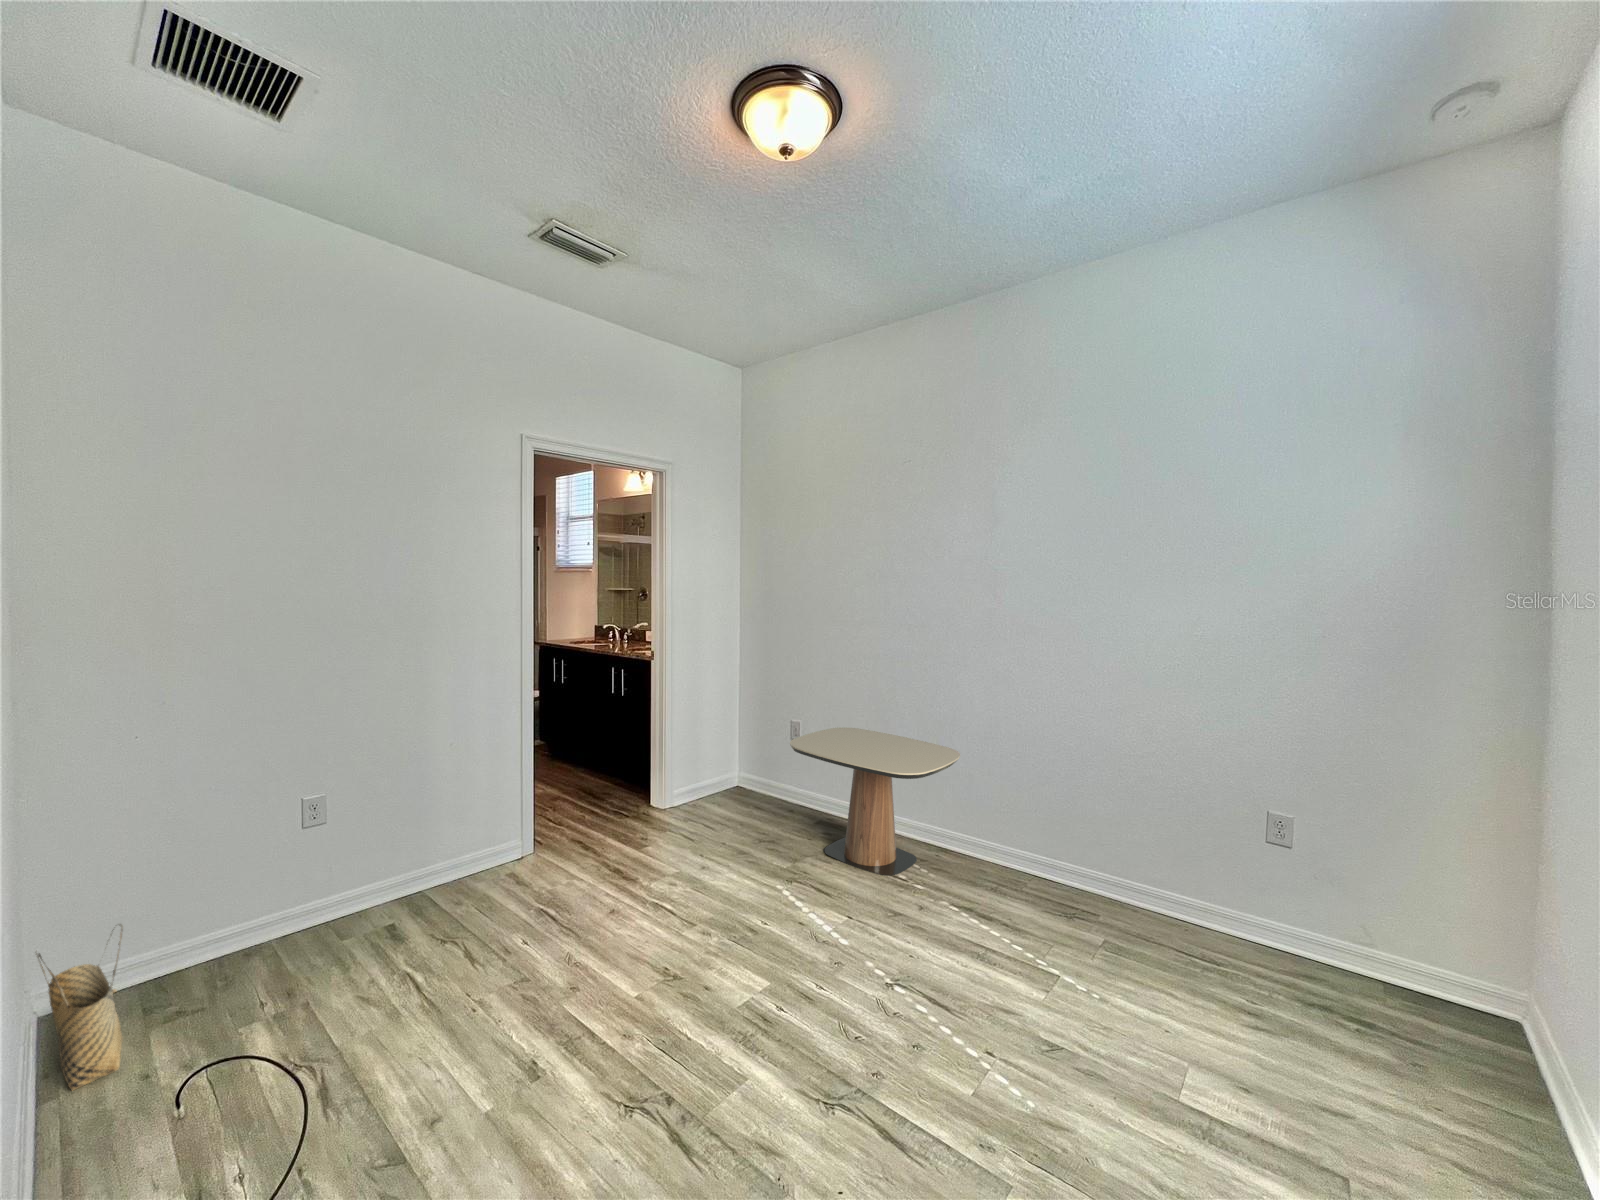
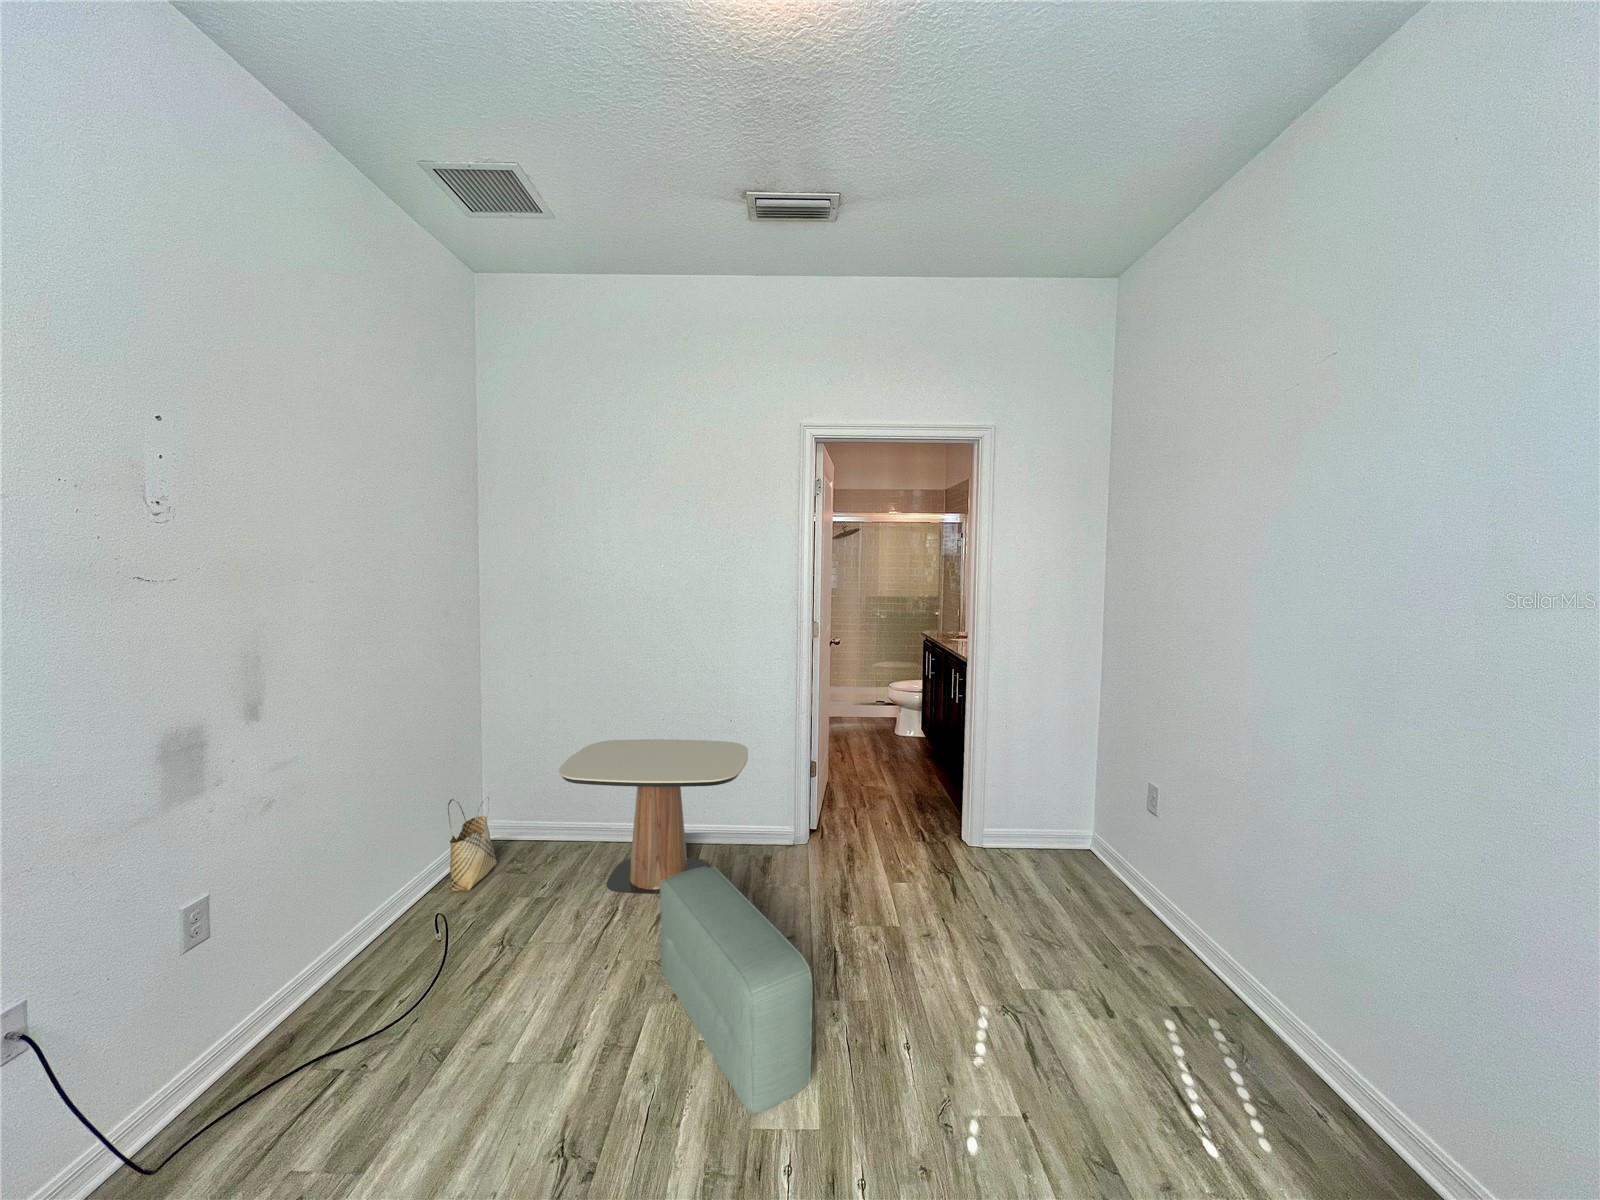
side table: present [790,727,960,876] -> present [559,739,748,894]
pouf: none [533,863,741,1004] -> present [660,867,813,1114]

